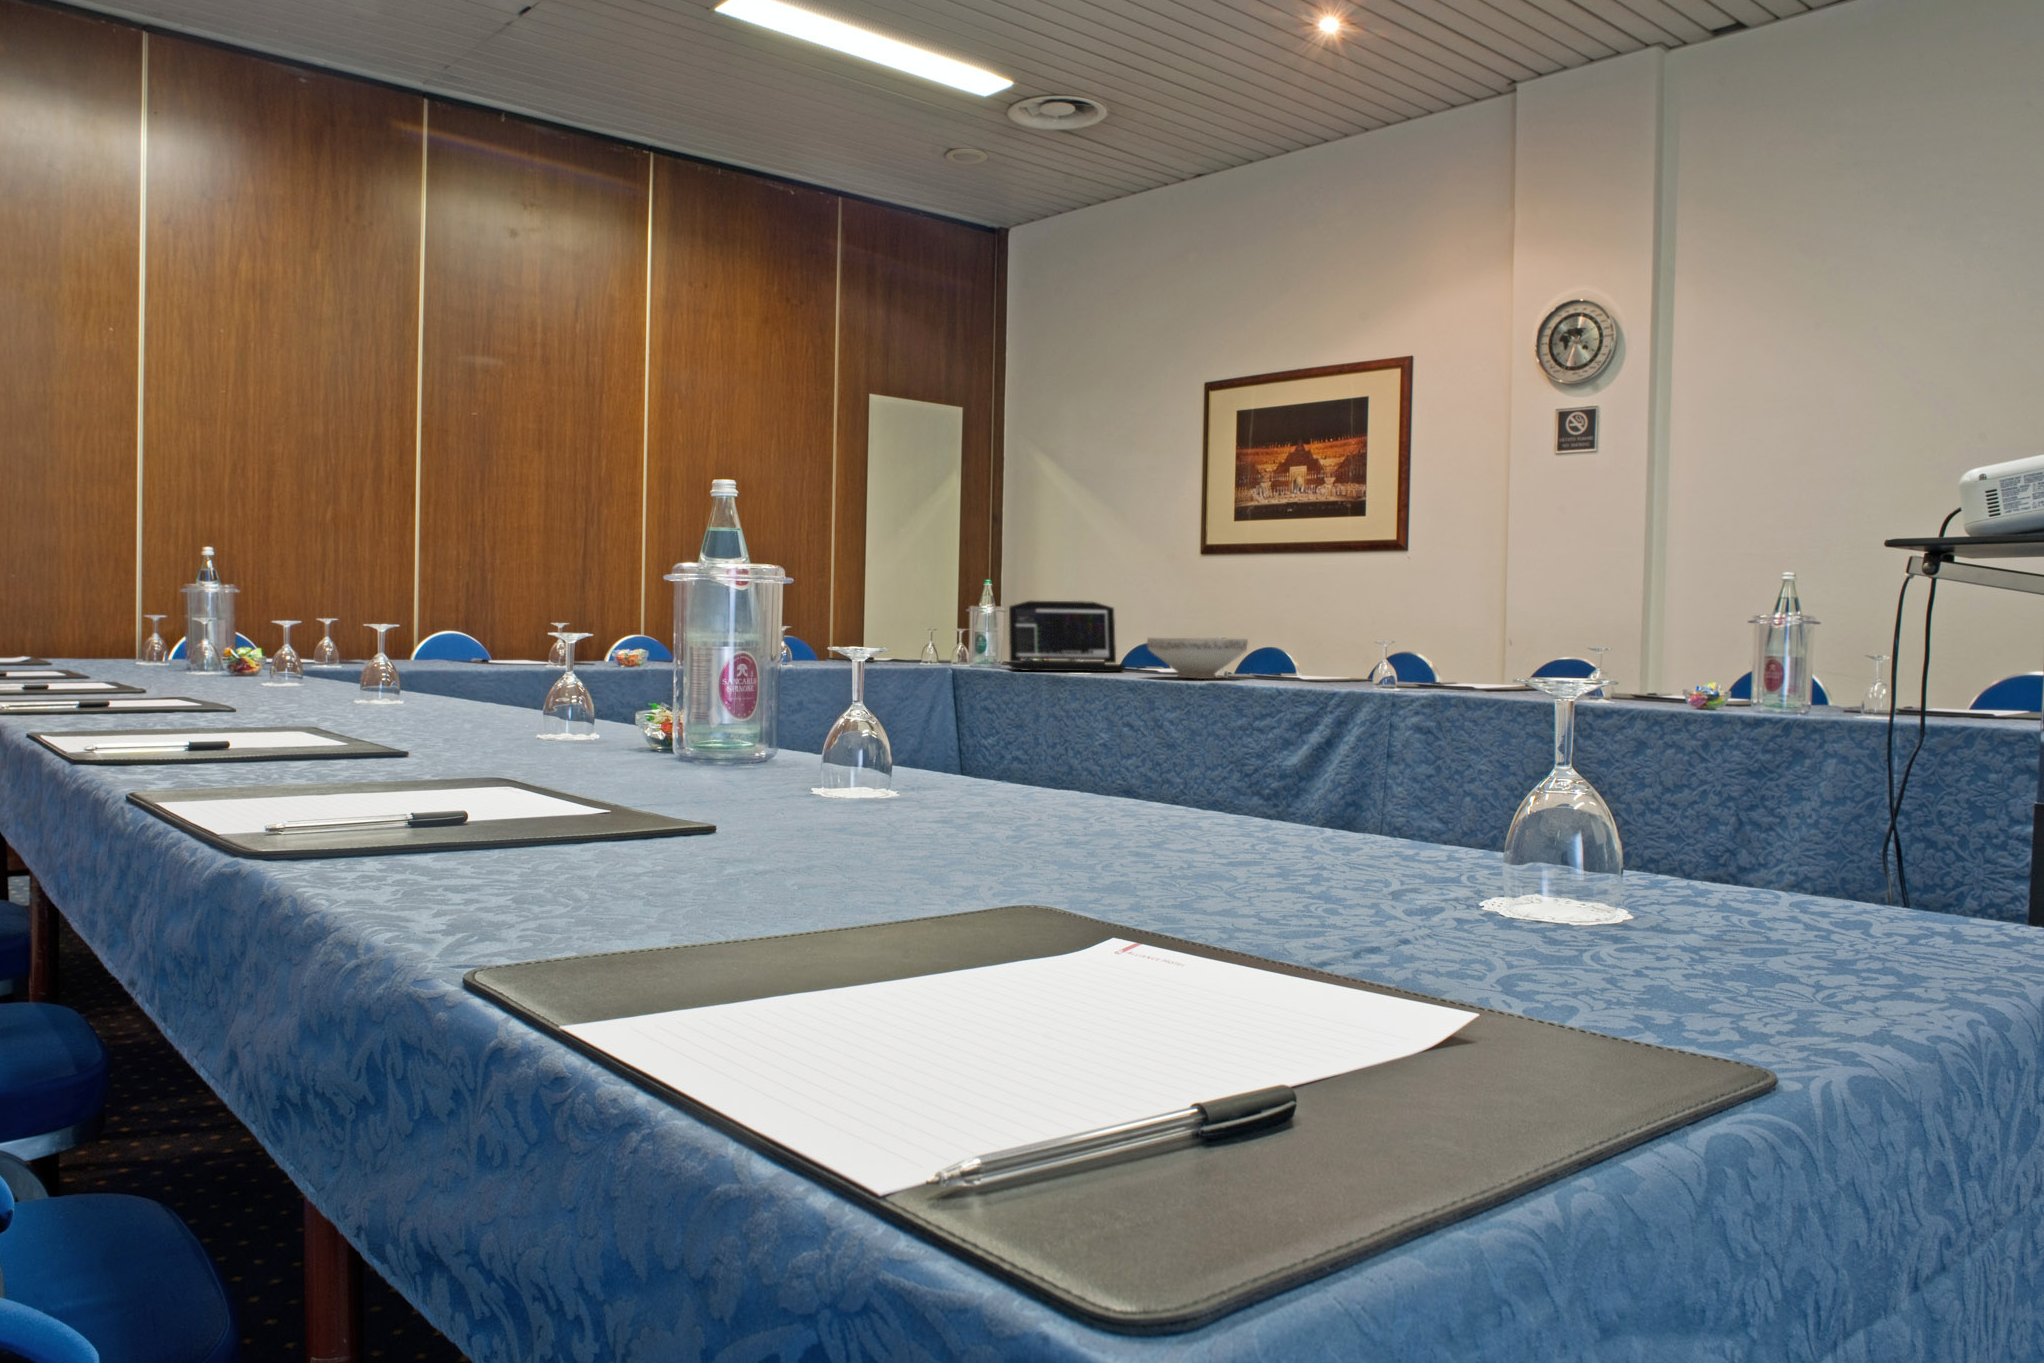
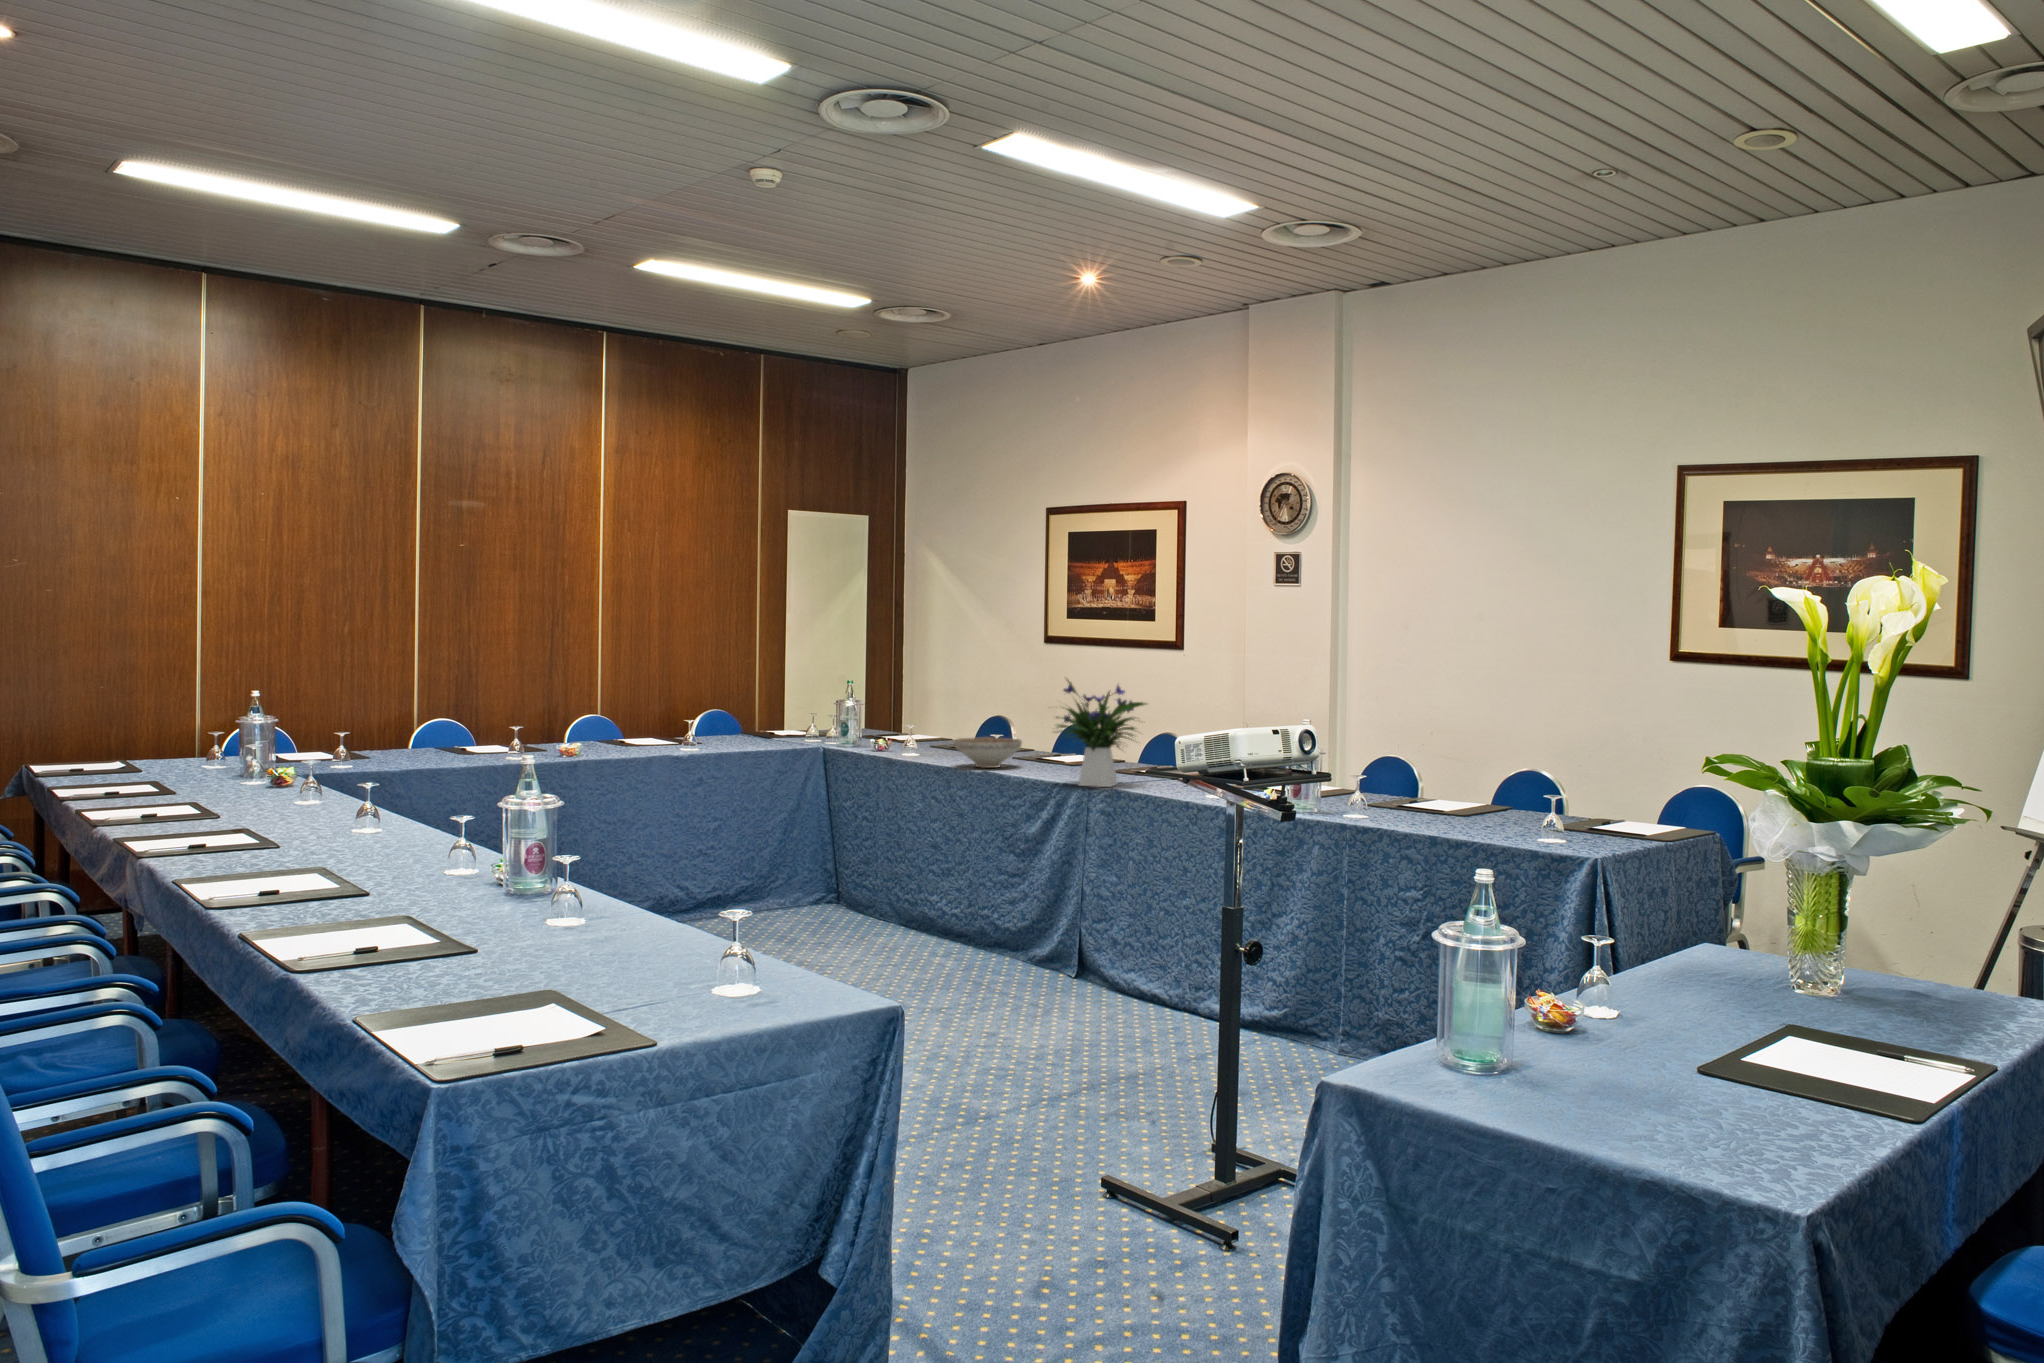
flower arrangement: none [1322,521,1489,692] -> present [1056,680,1146,787]
laptop: present [1009,601,1126,672] -> none [869,704,949,757]

